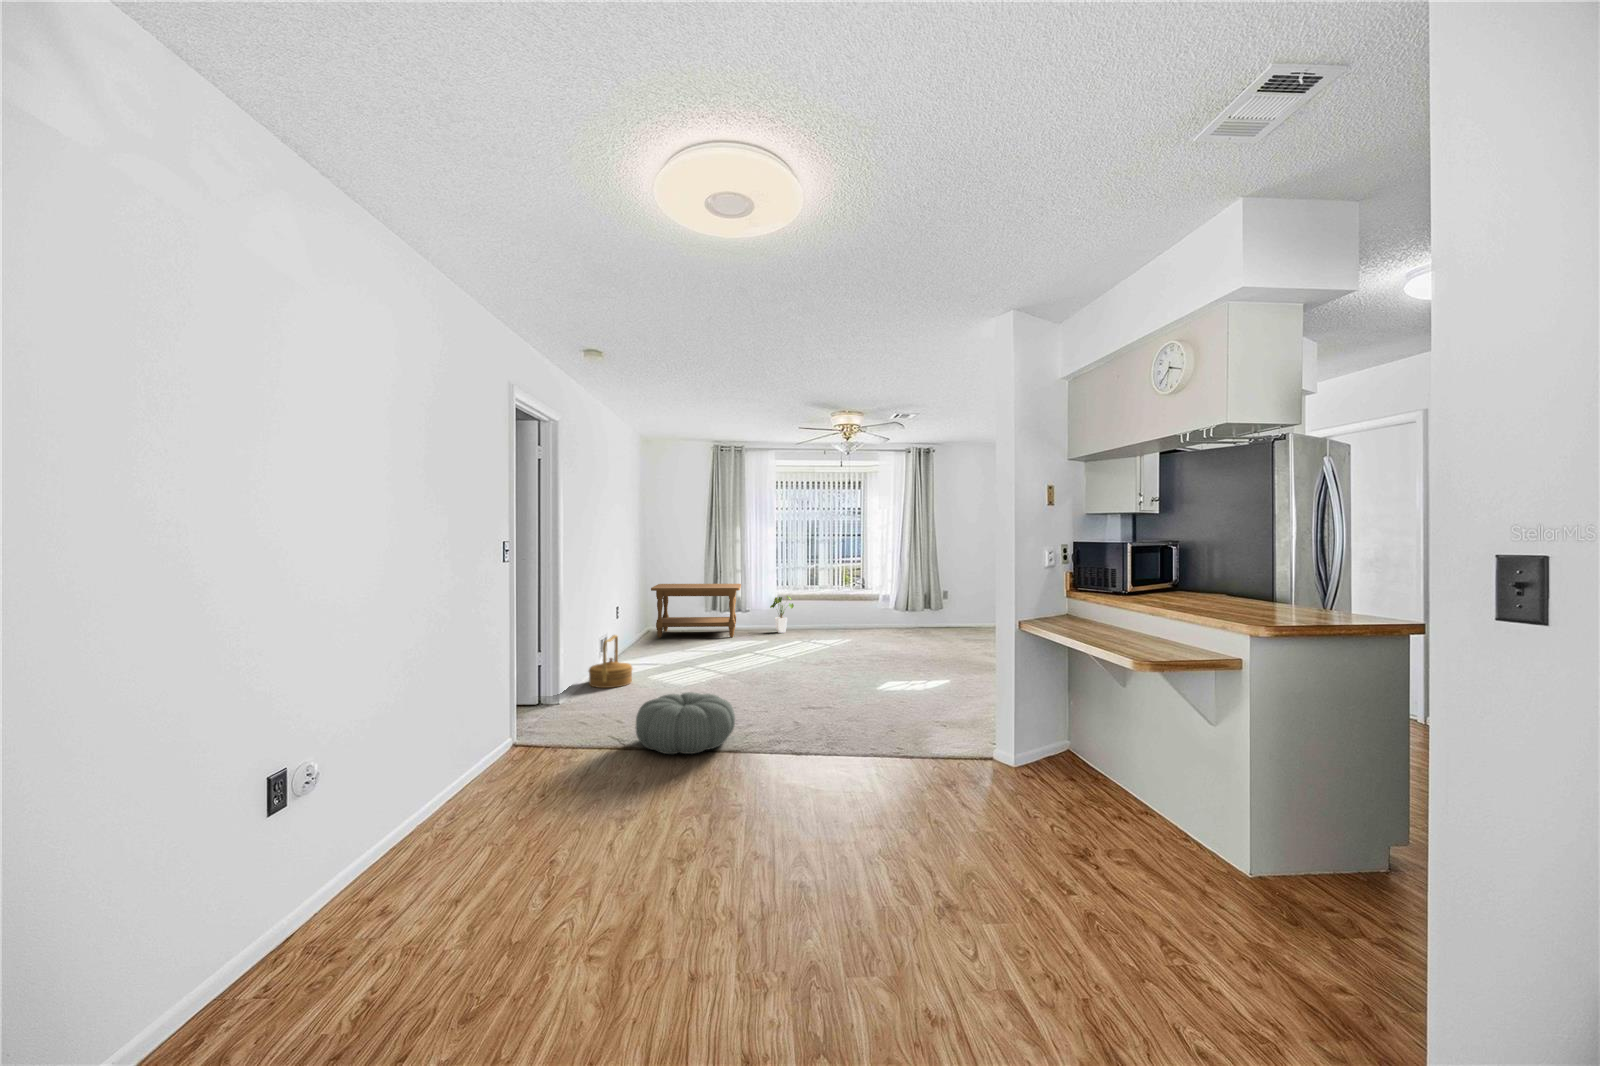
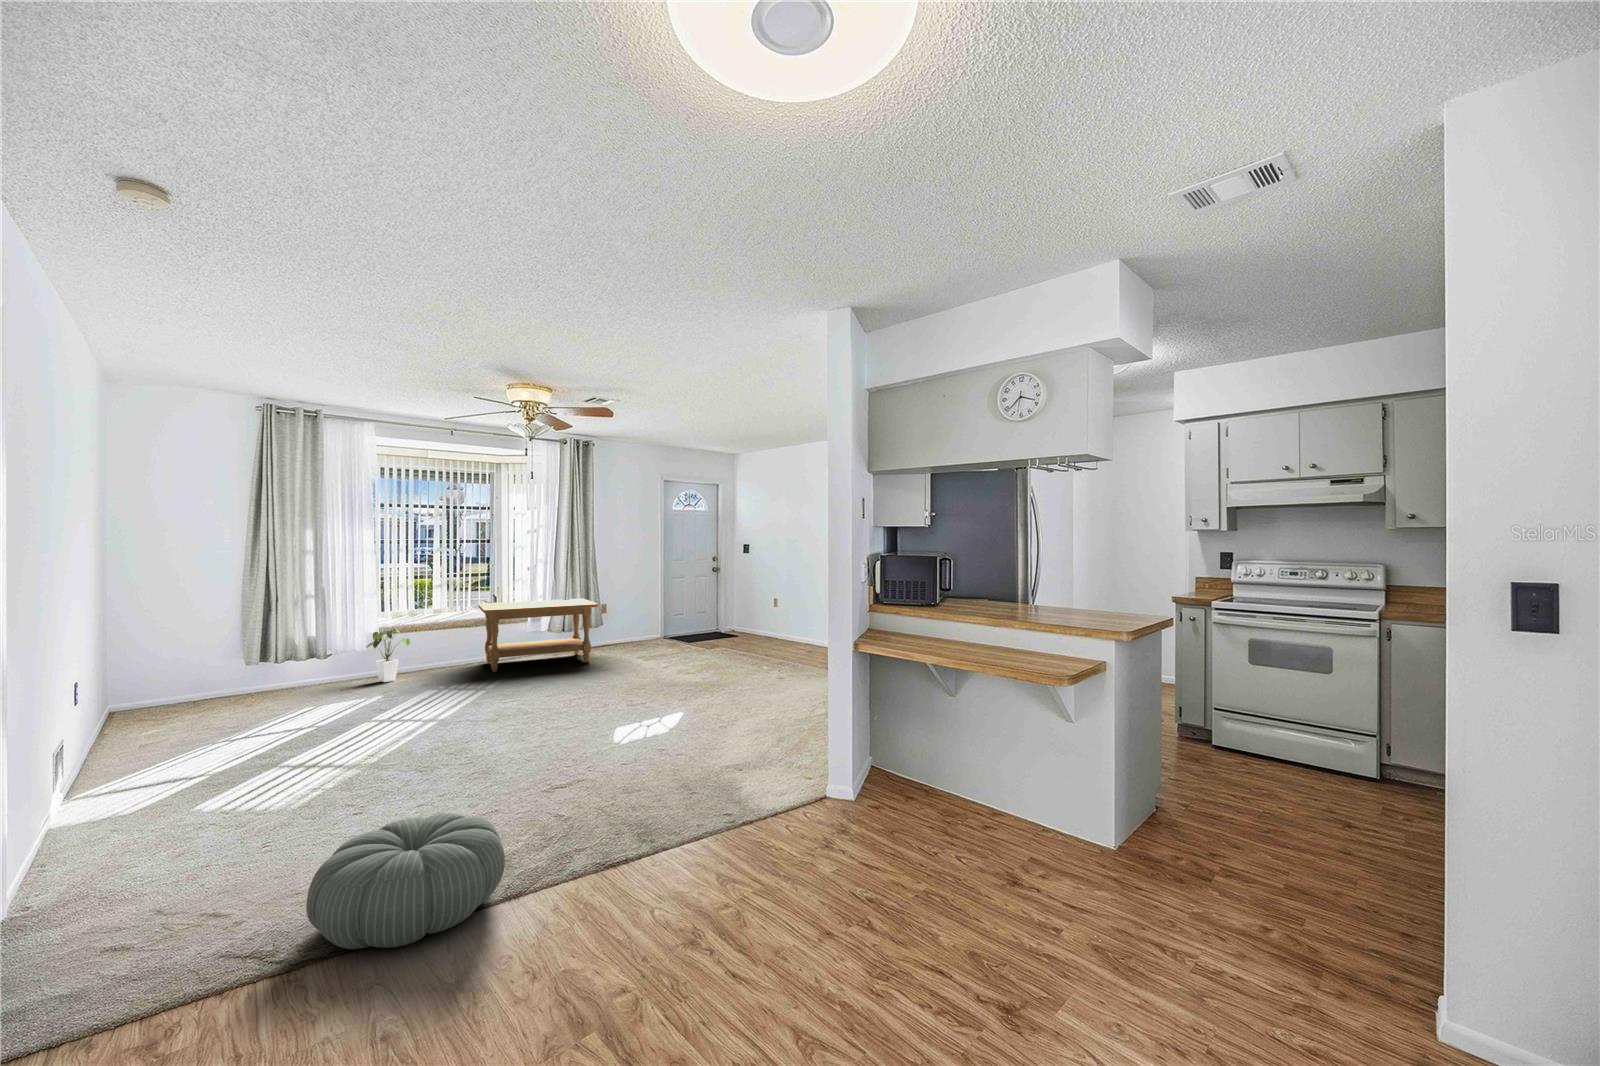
coffee table: present [651,584,741,638] -> present [478,599,598,672]
woven basket: present [589,635,633,688] -> none [51,741,172,857]

